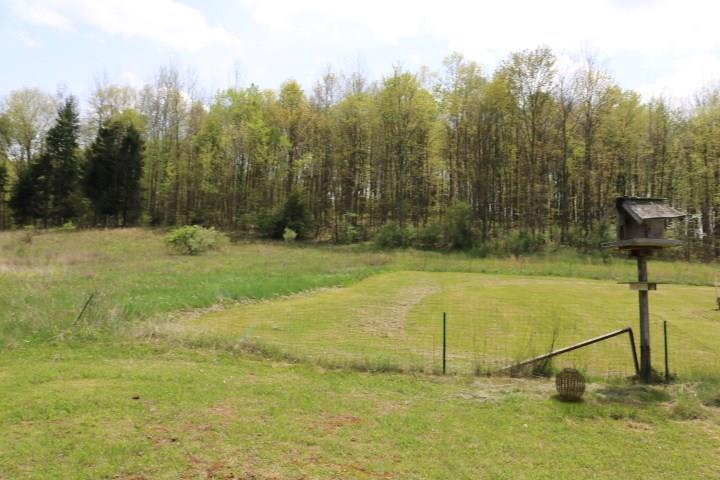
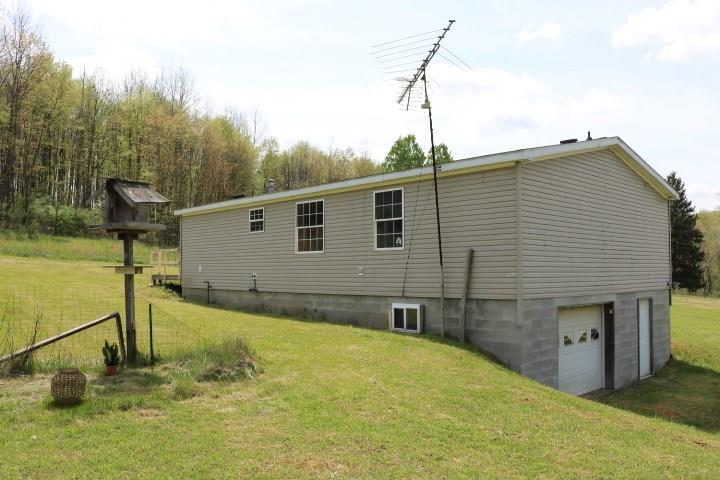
potted plant: none [609,350,634,386] -> present [102,339,125,375]

